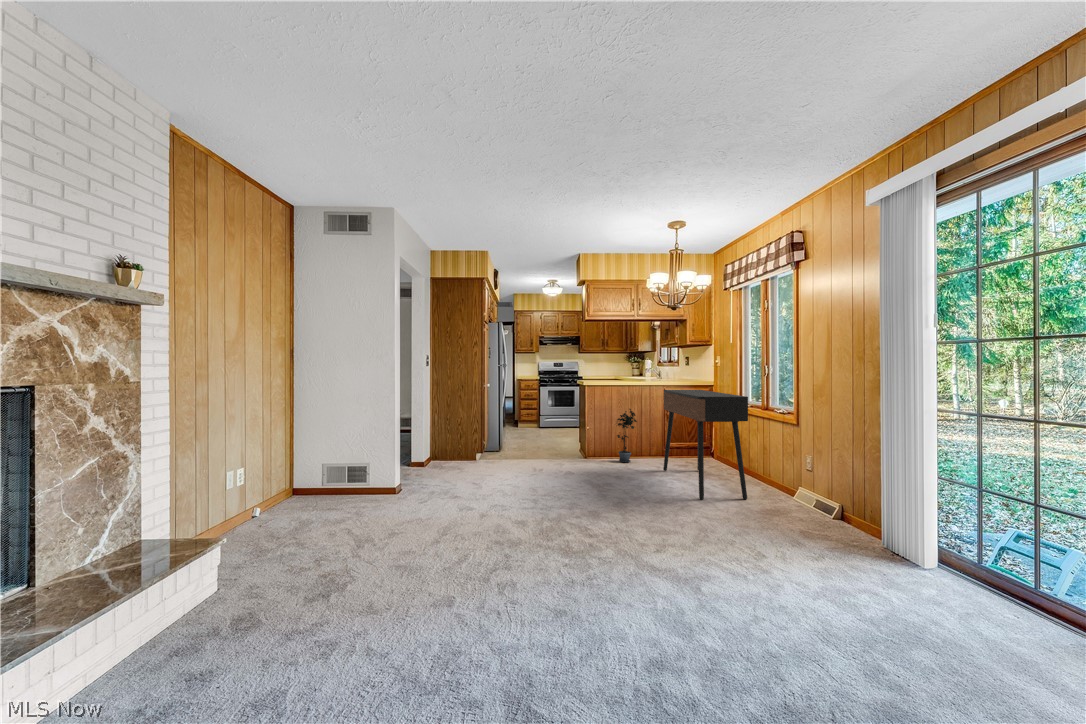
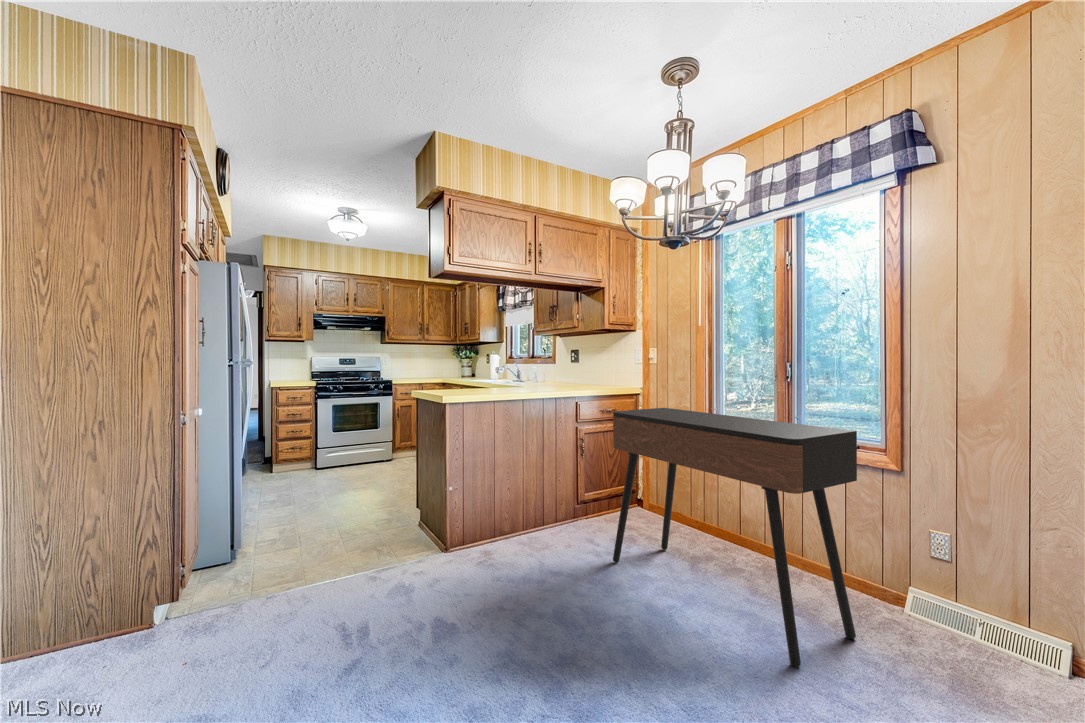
potted plant: present [617,409,637,462] -> none [504,445,550,548]

